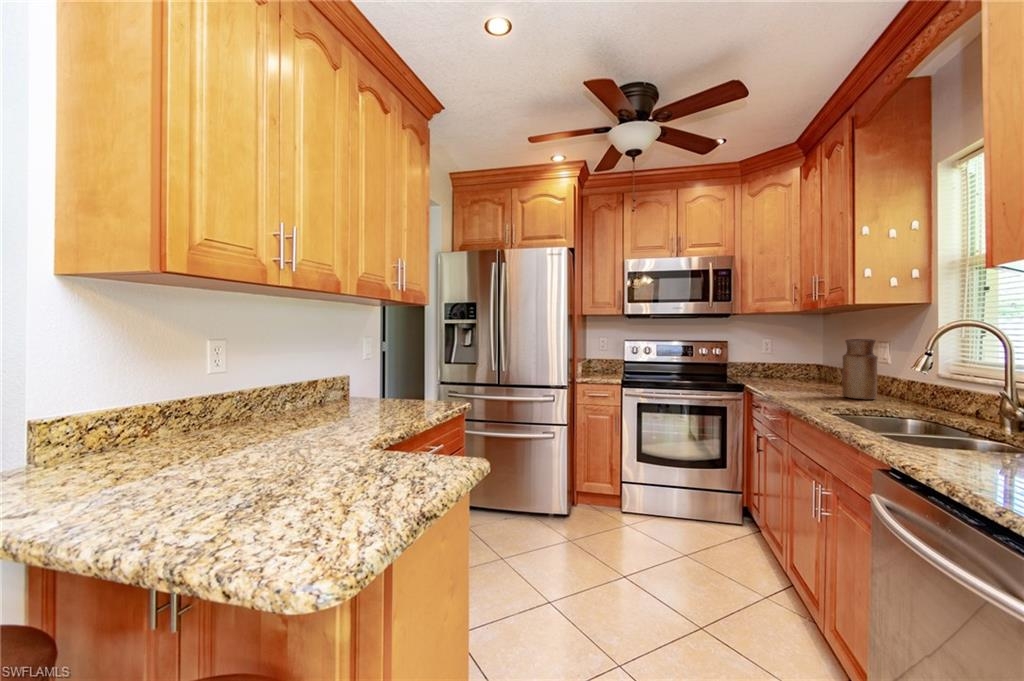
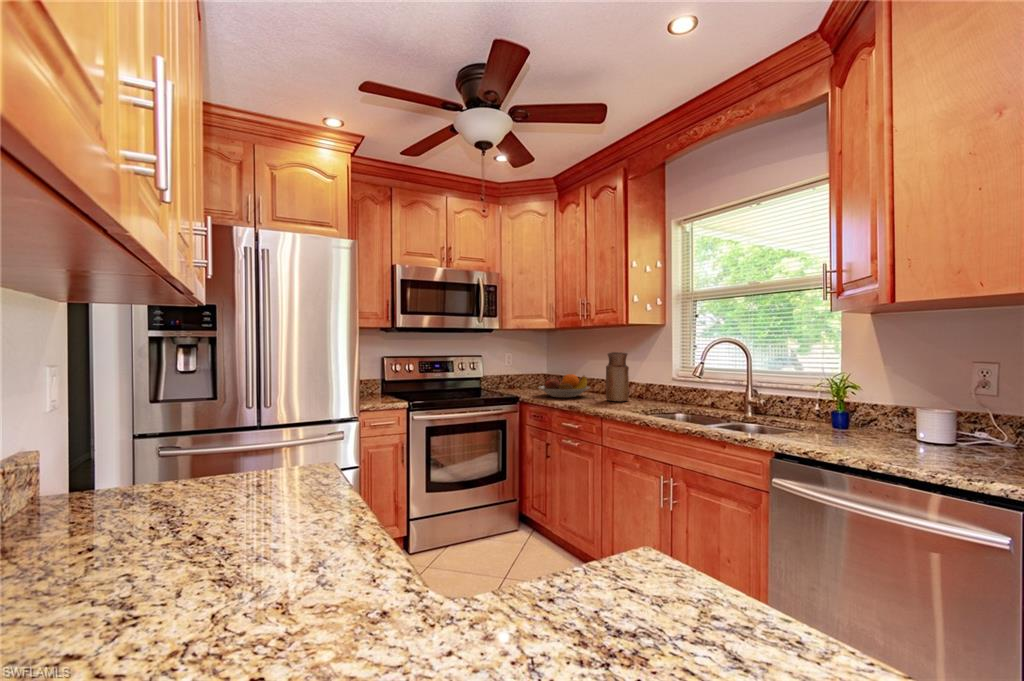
fruit bowl: none [767,364,837,390] -> present [539,374,589,398]

